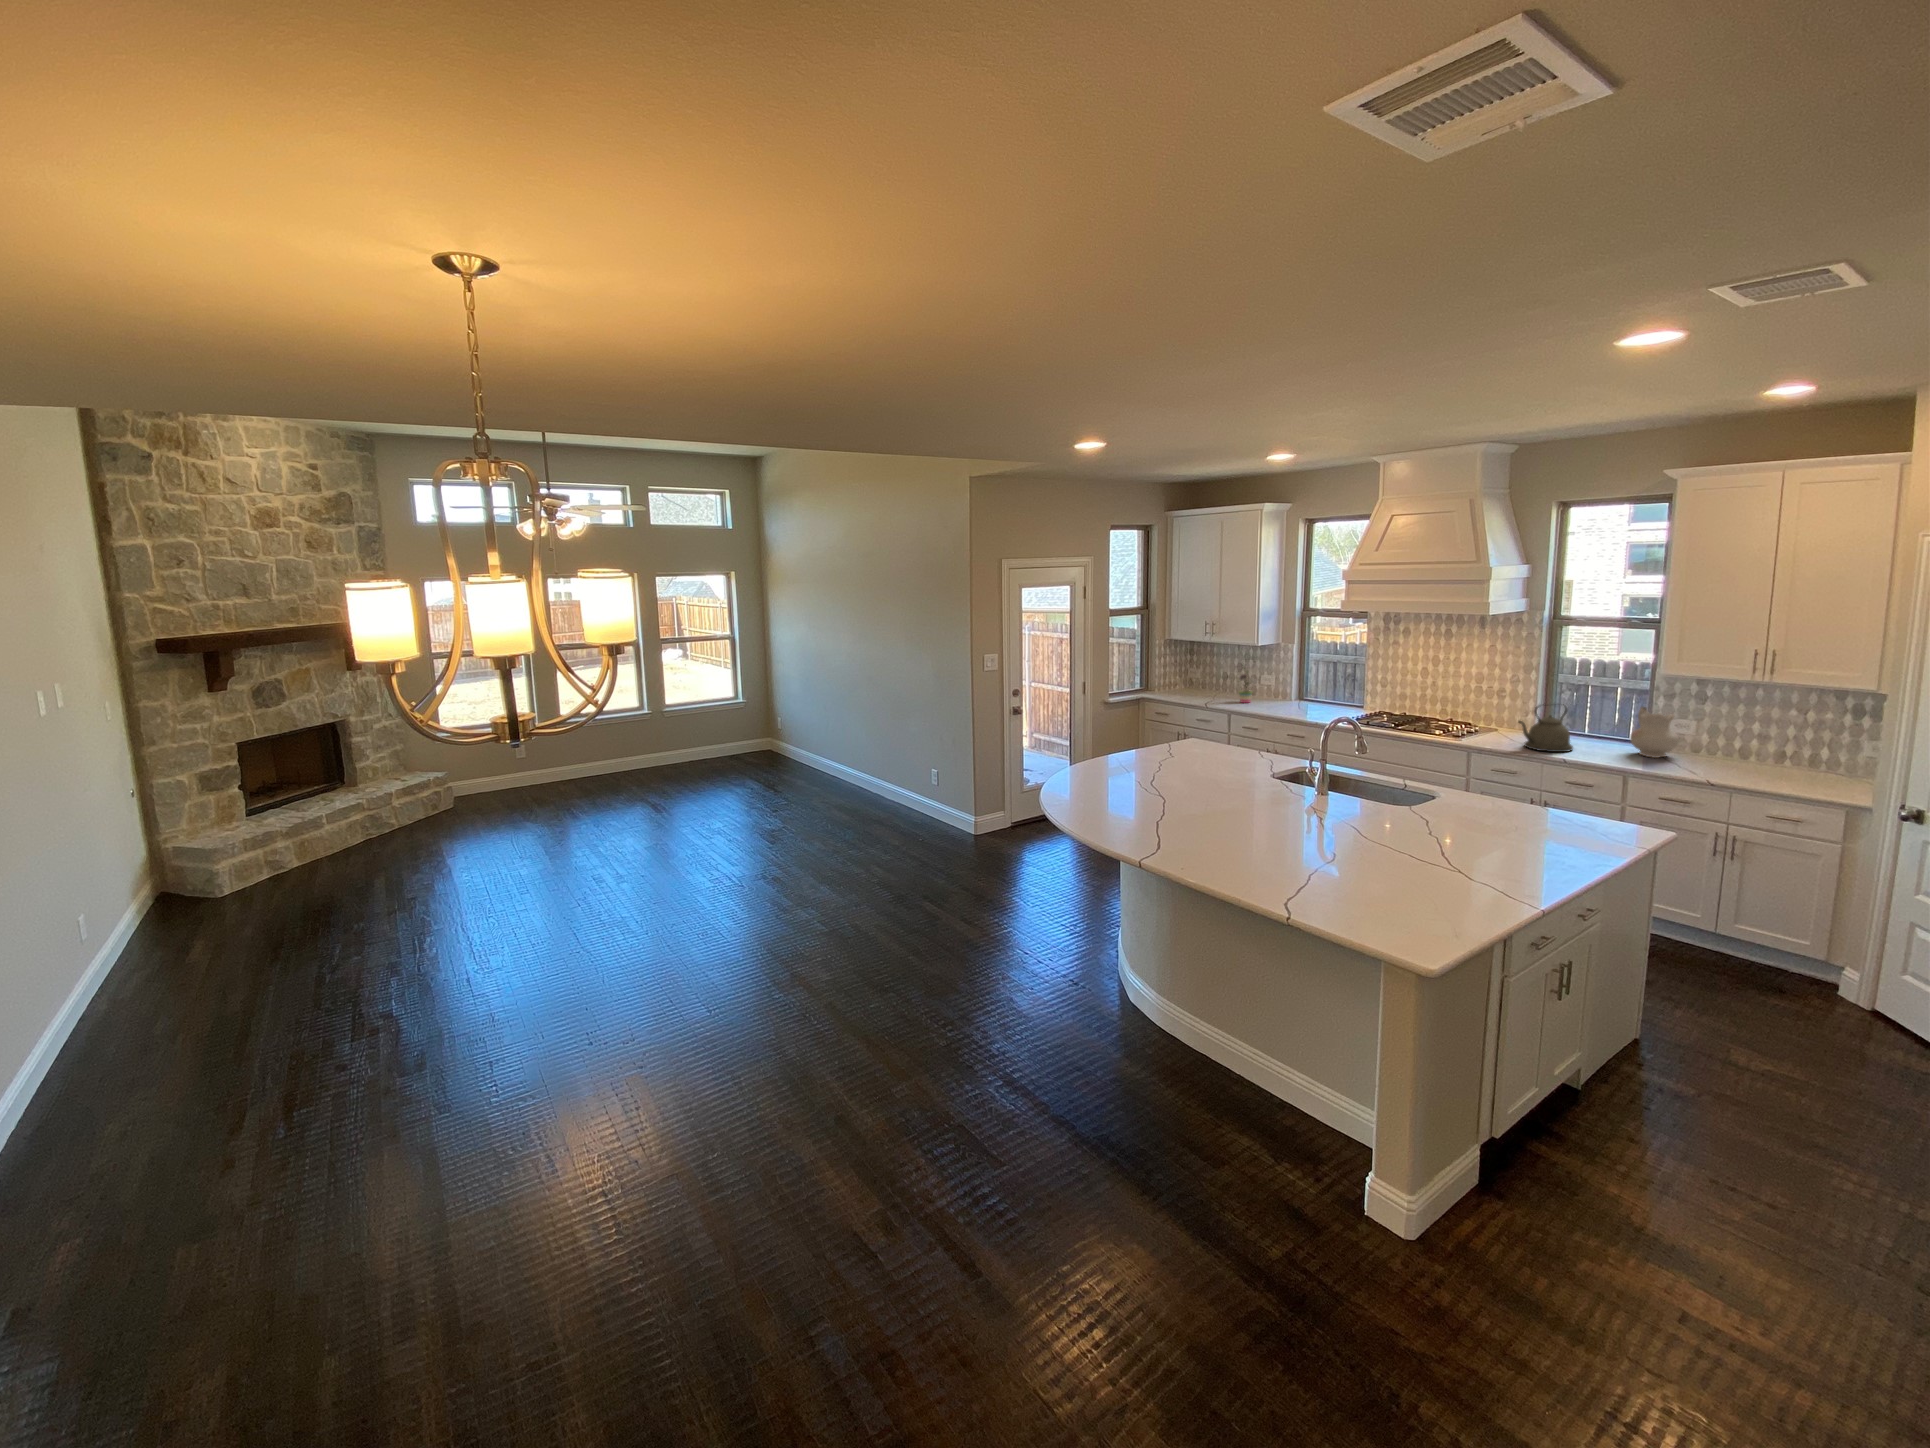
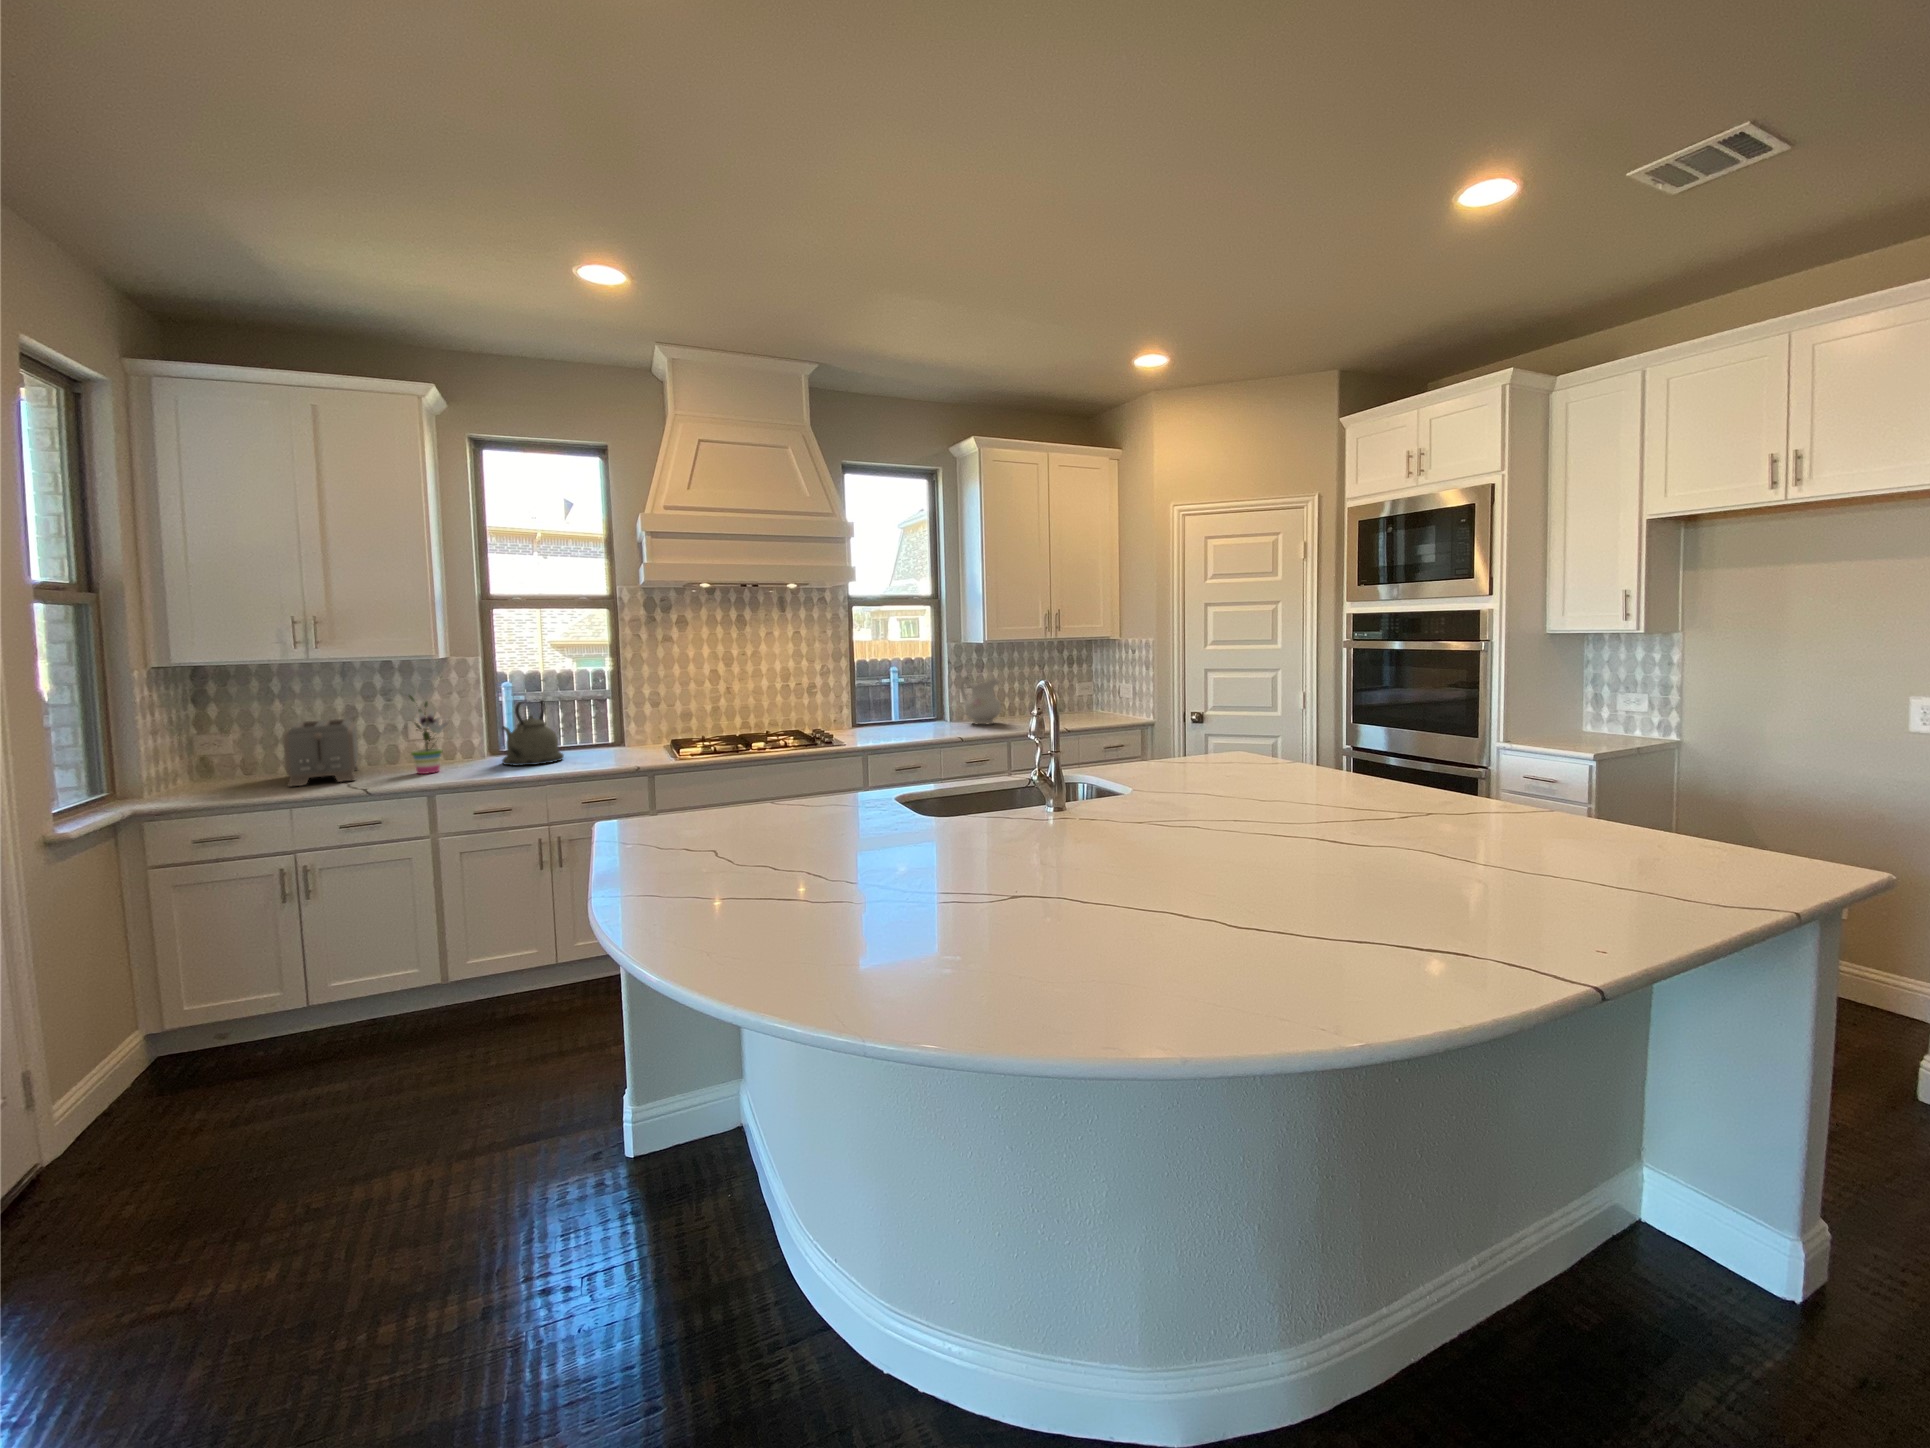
toaster: none [1194,668,1237,700] -> present [284,719,359,786]
kettle: present [1519,704,1573,752] -> present [502,699,564,766]

